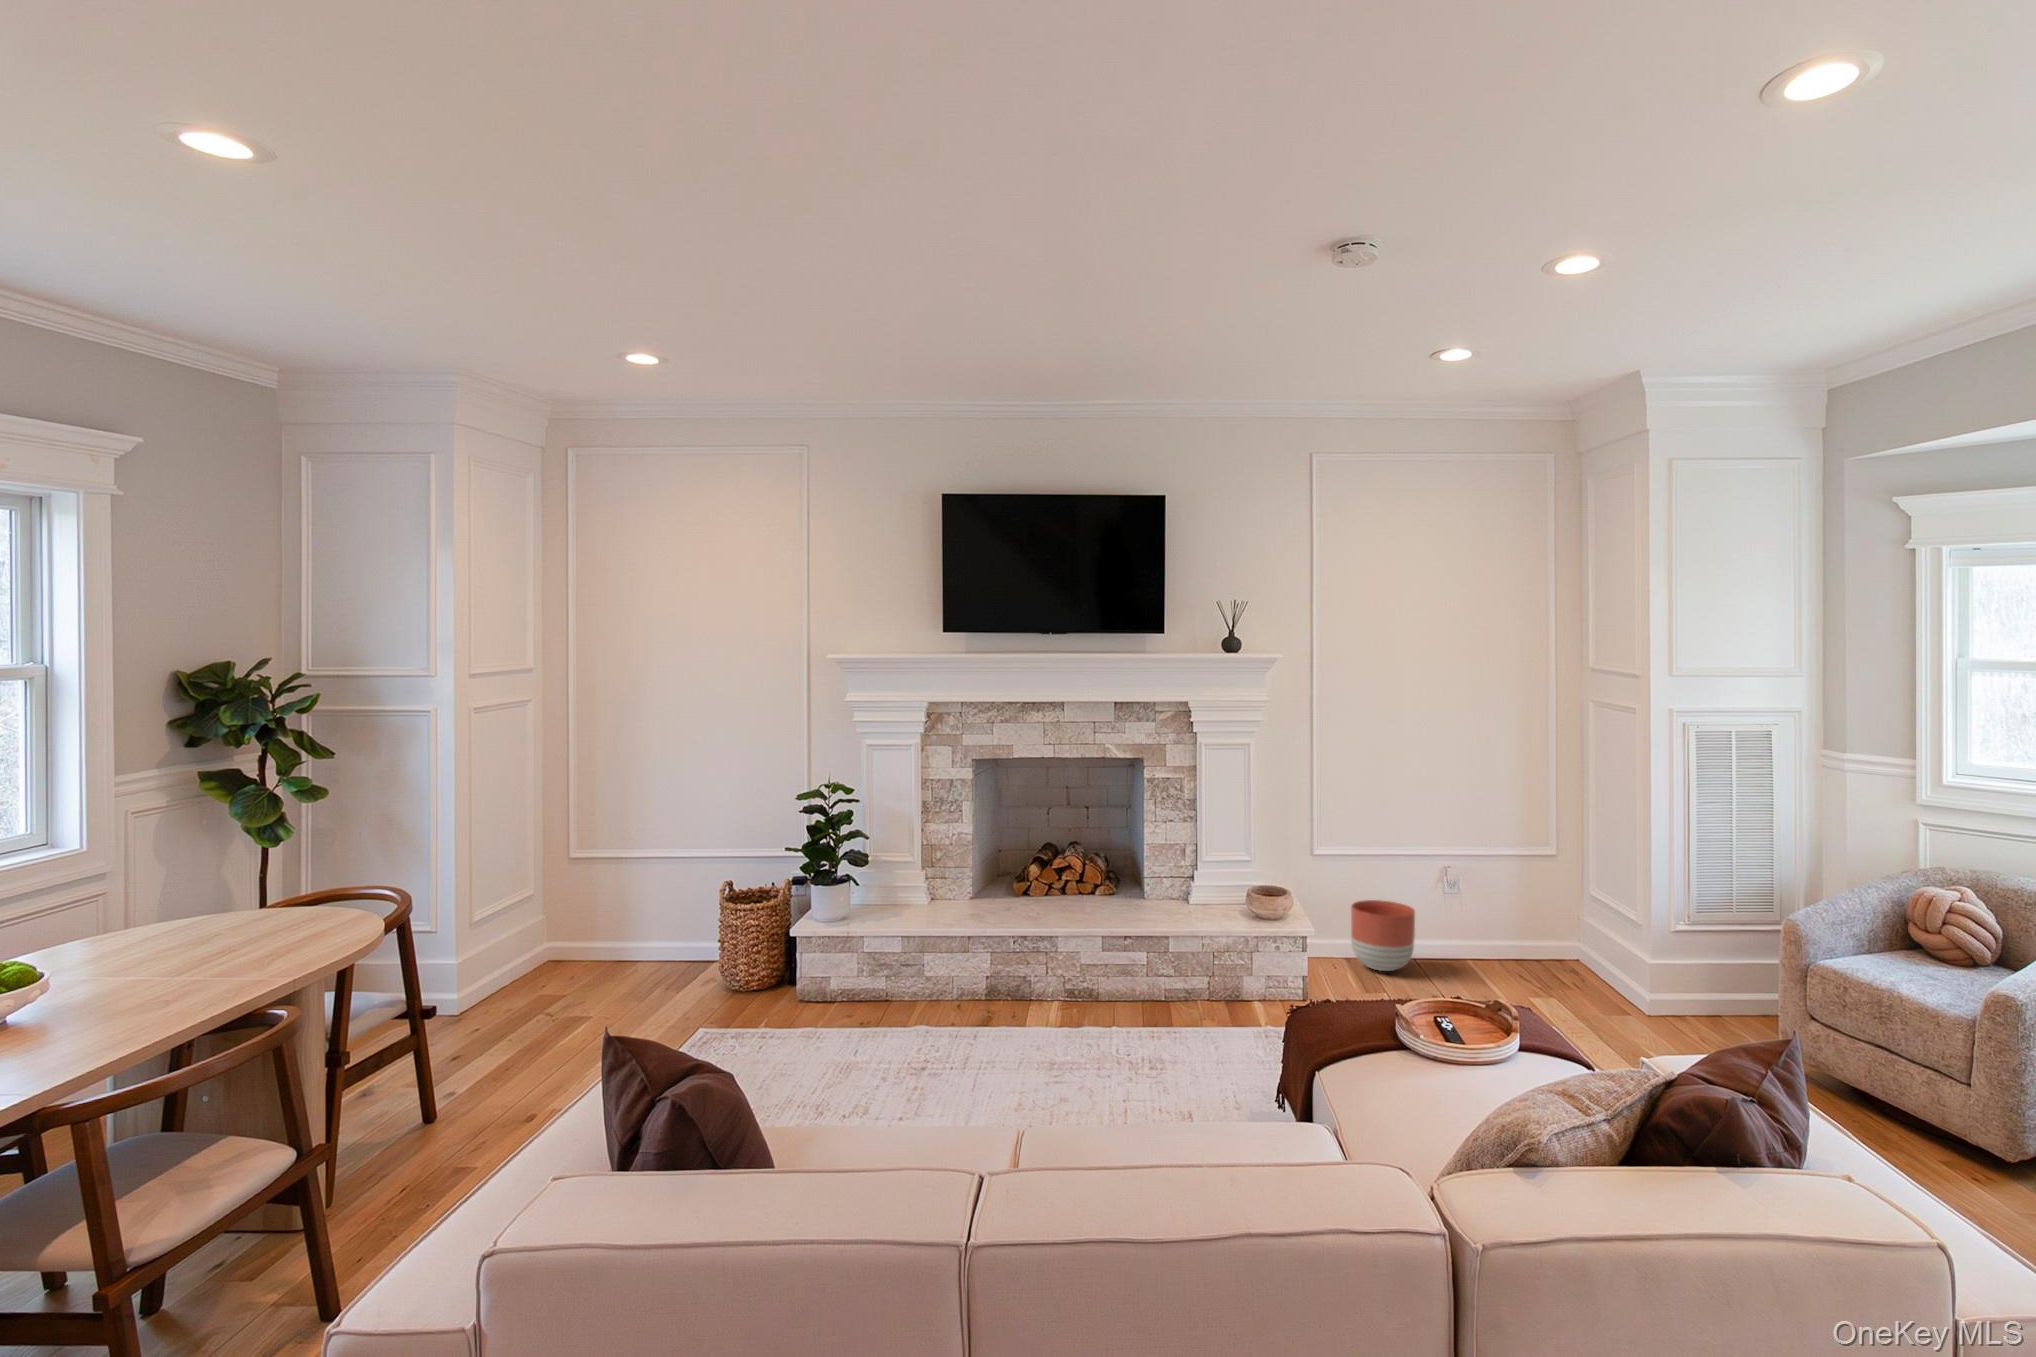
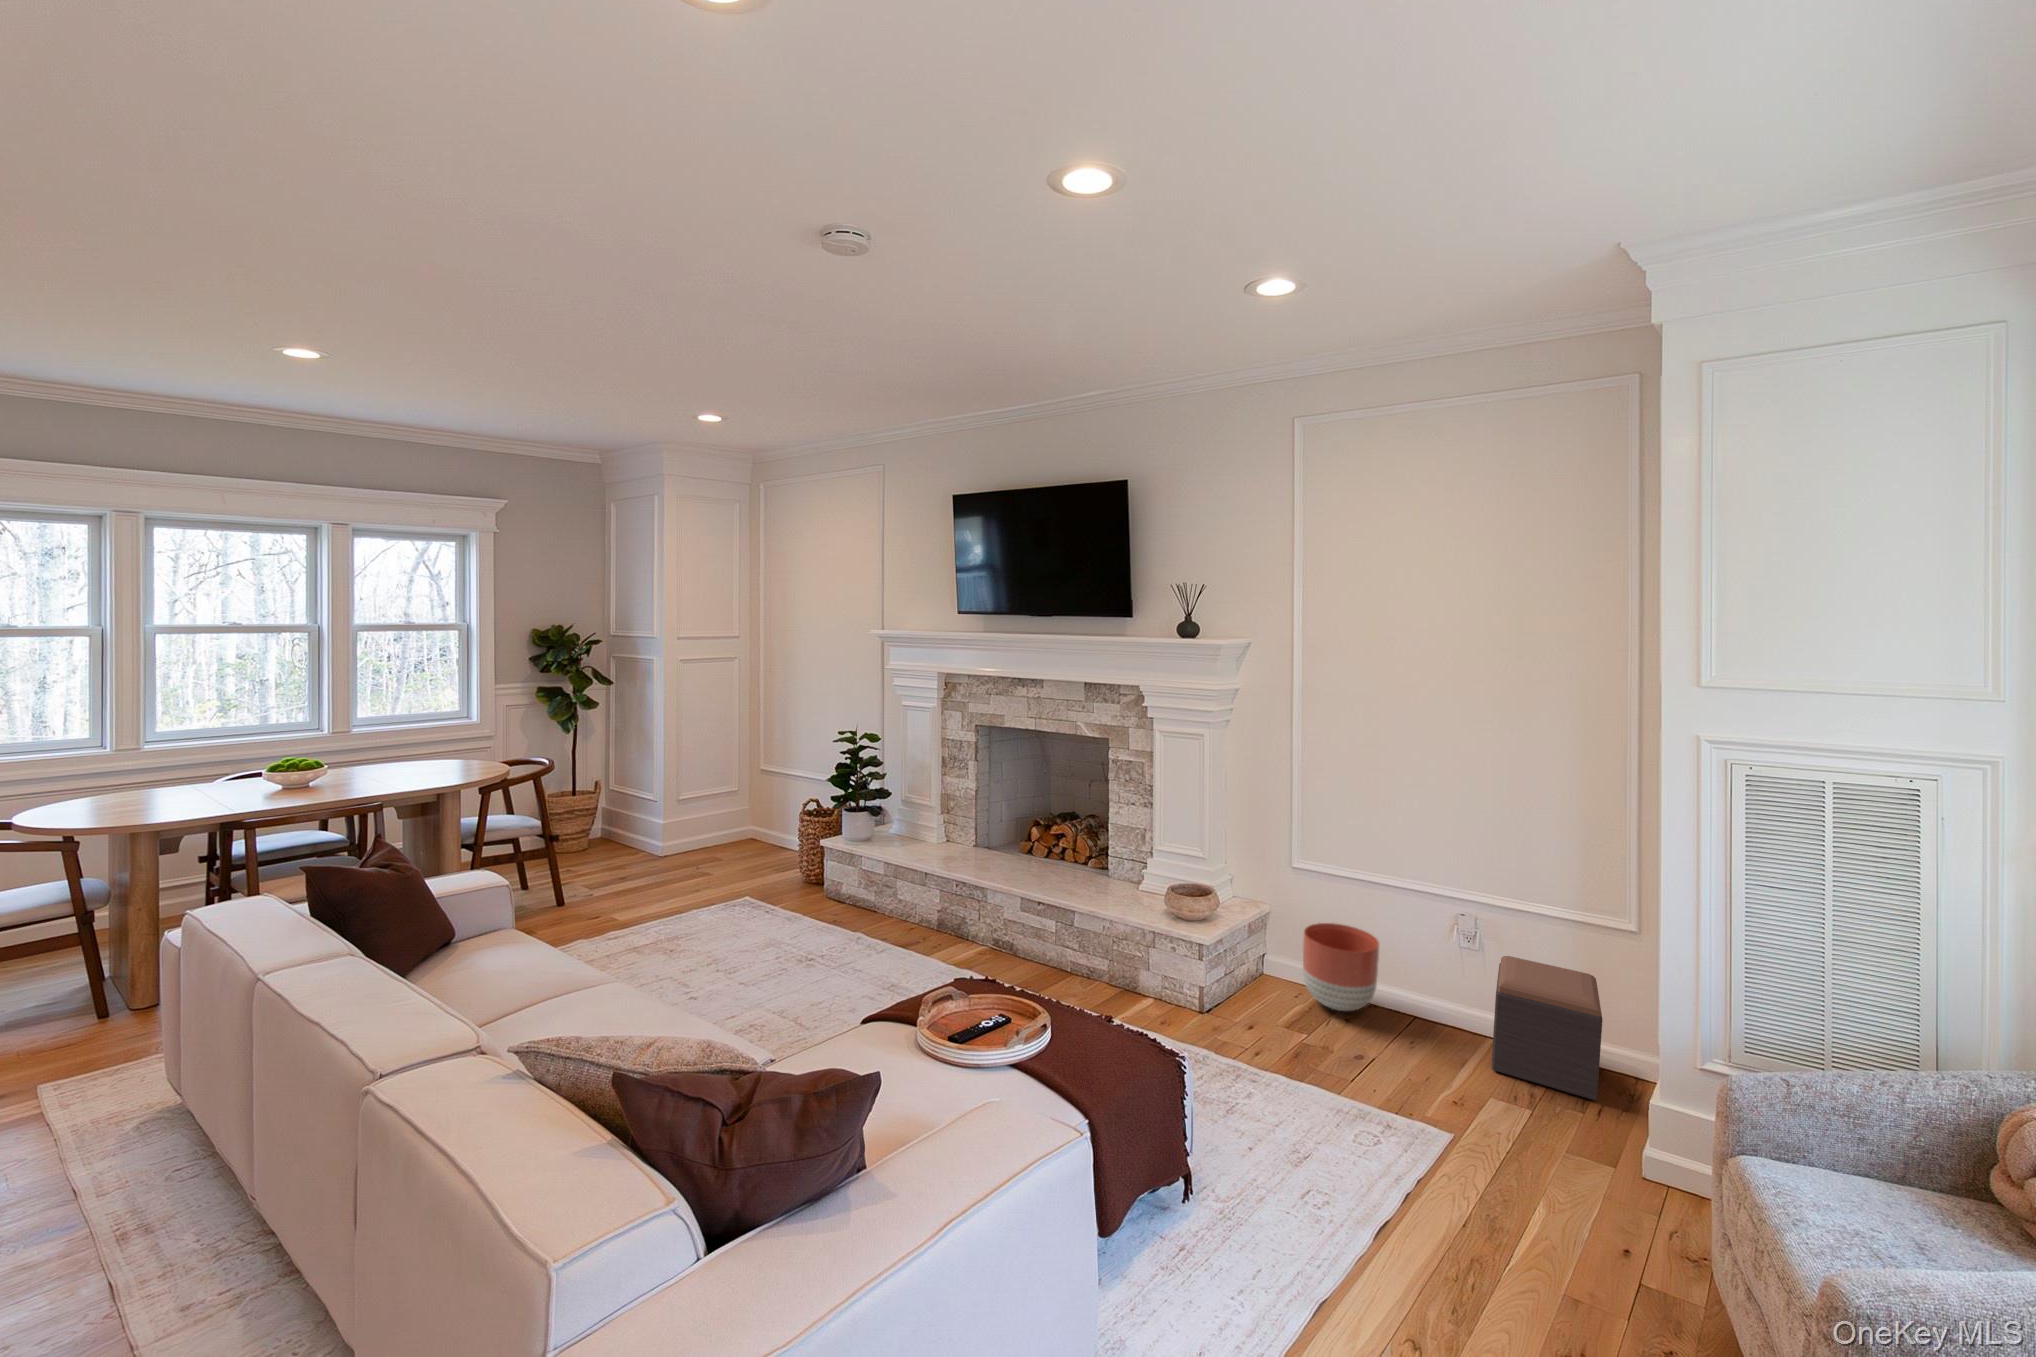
footstool: none [1485,896,1579,982] -> present [1491,956,1602,1100]

